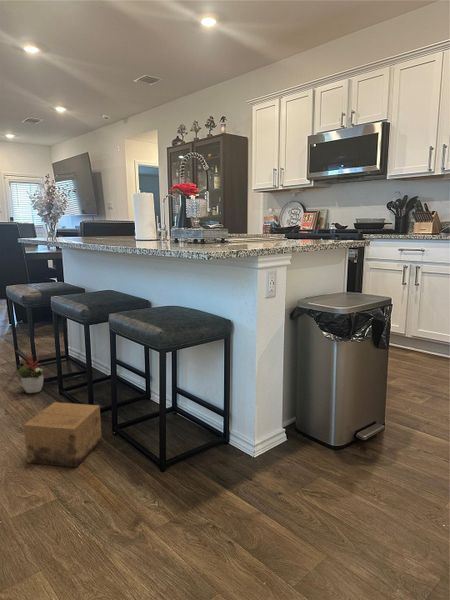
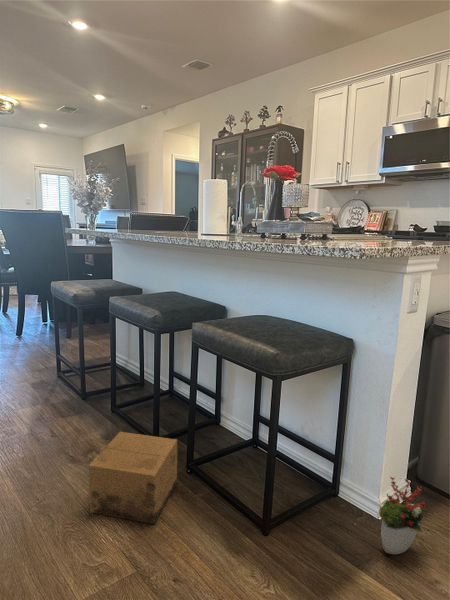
decorative plant: present [17,354,43,393] -> present [379,477,425,554]

